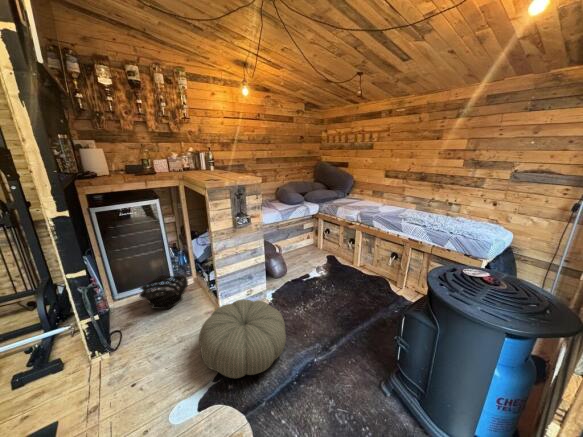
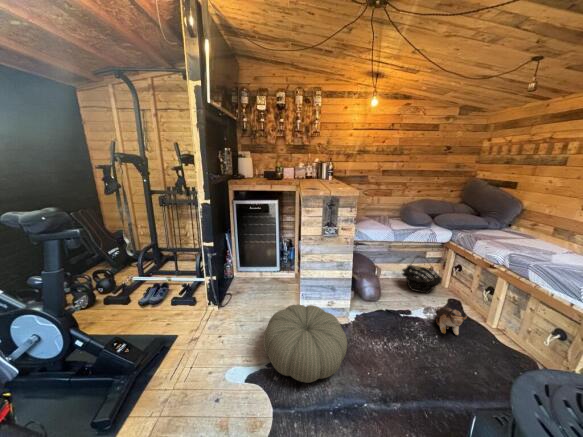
plush toy: none [326,262,351,283] -> present [436,307,467,335]
basket: present [139,274,188,309] -> present [402,261,442,293]

